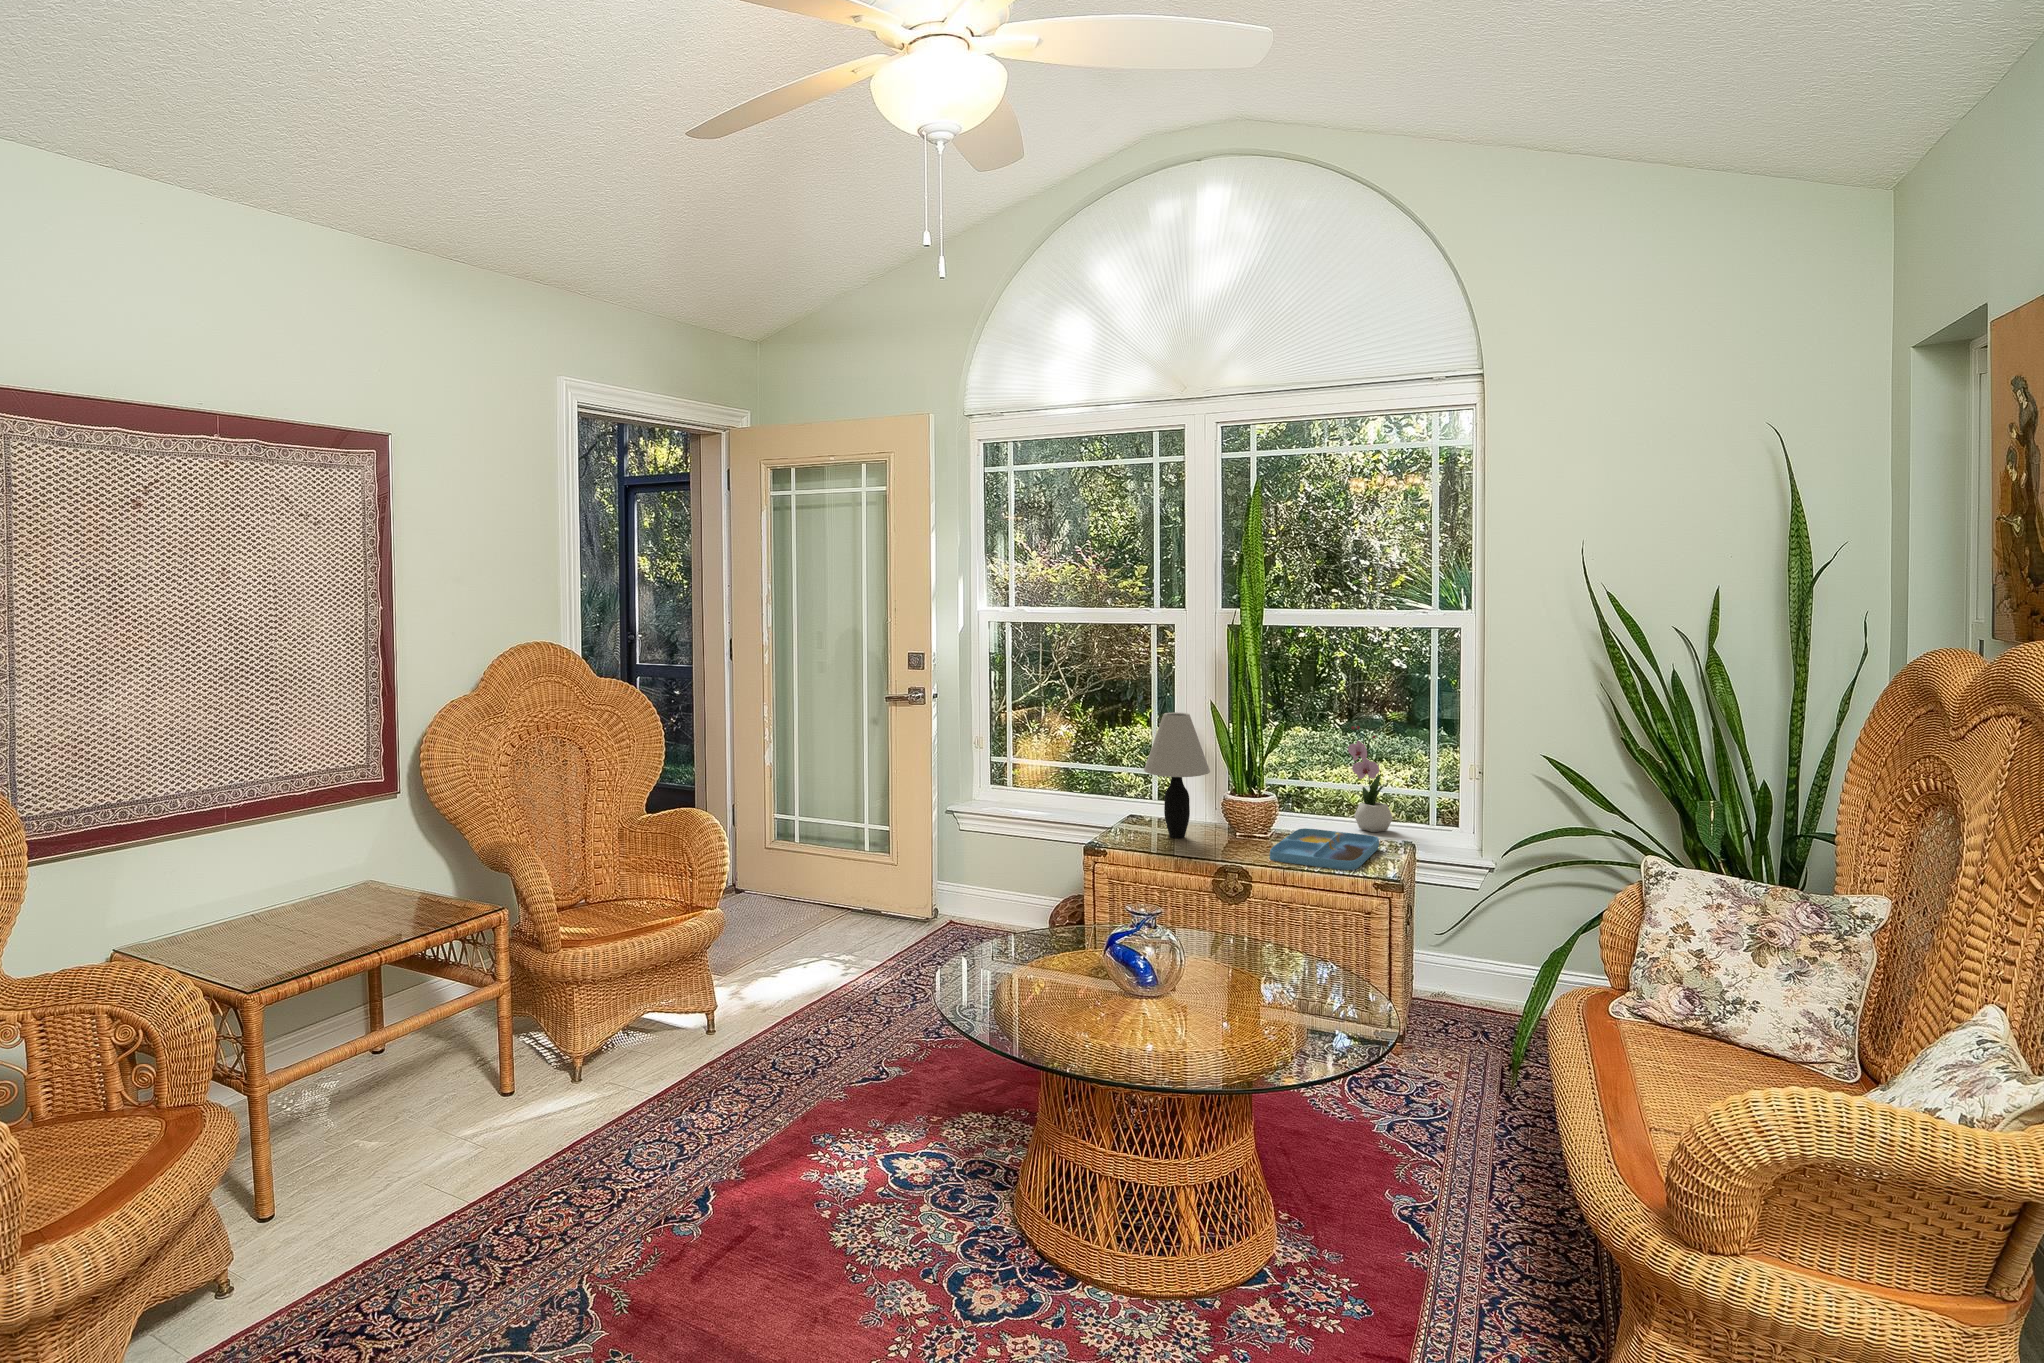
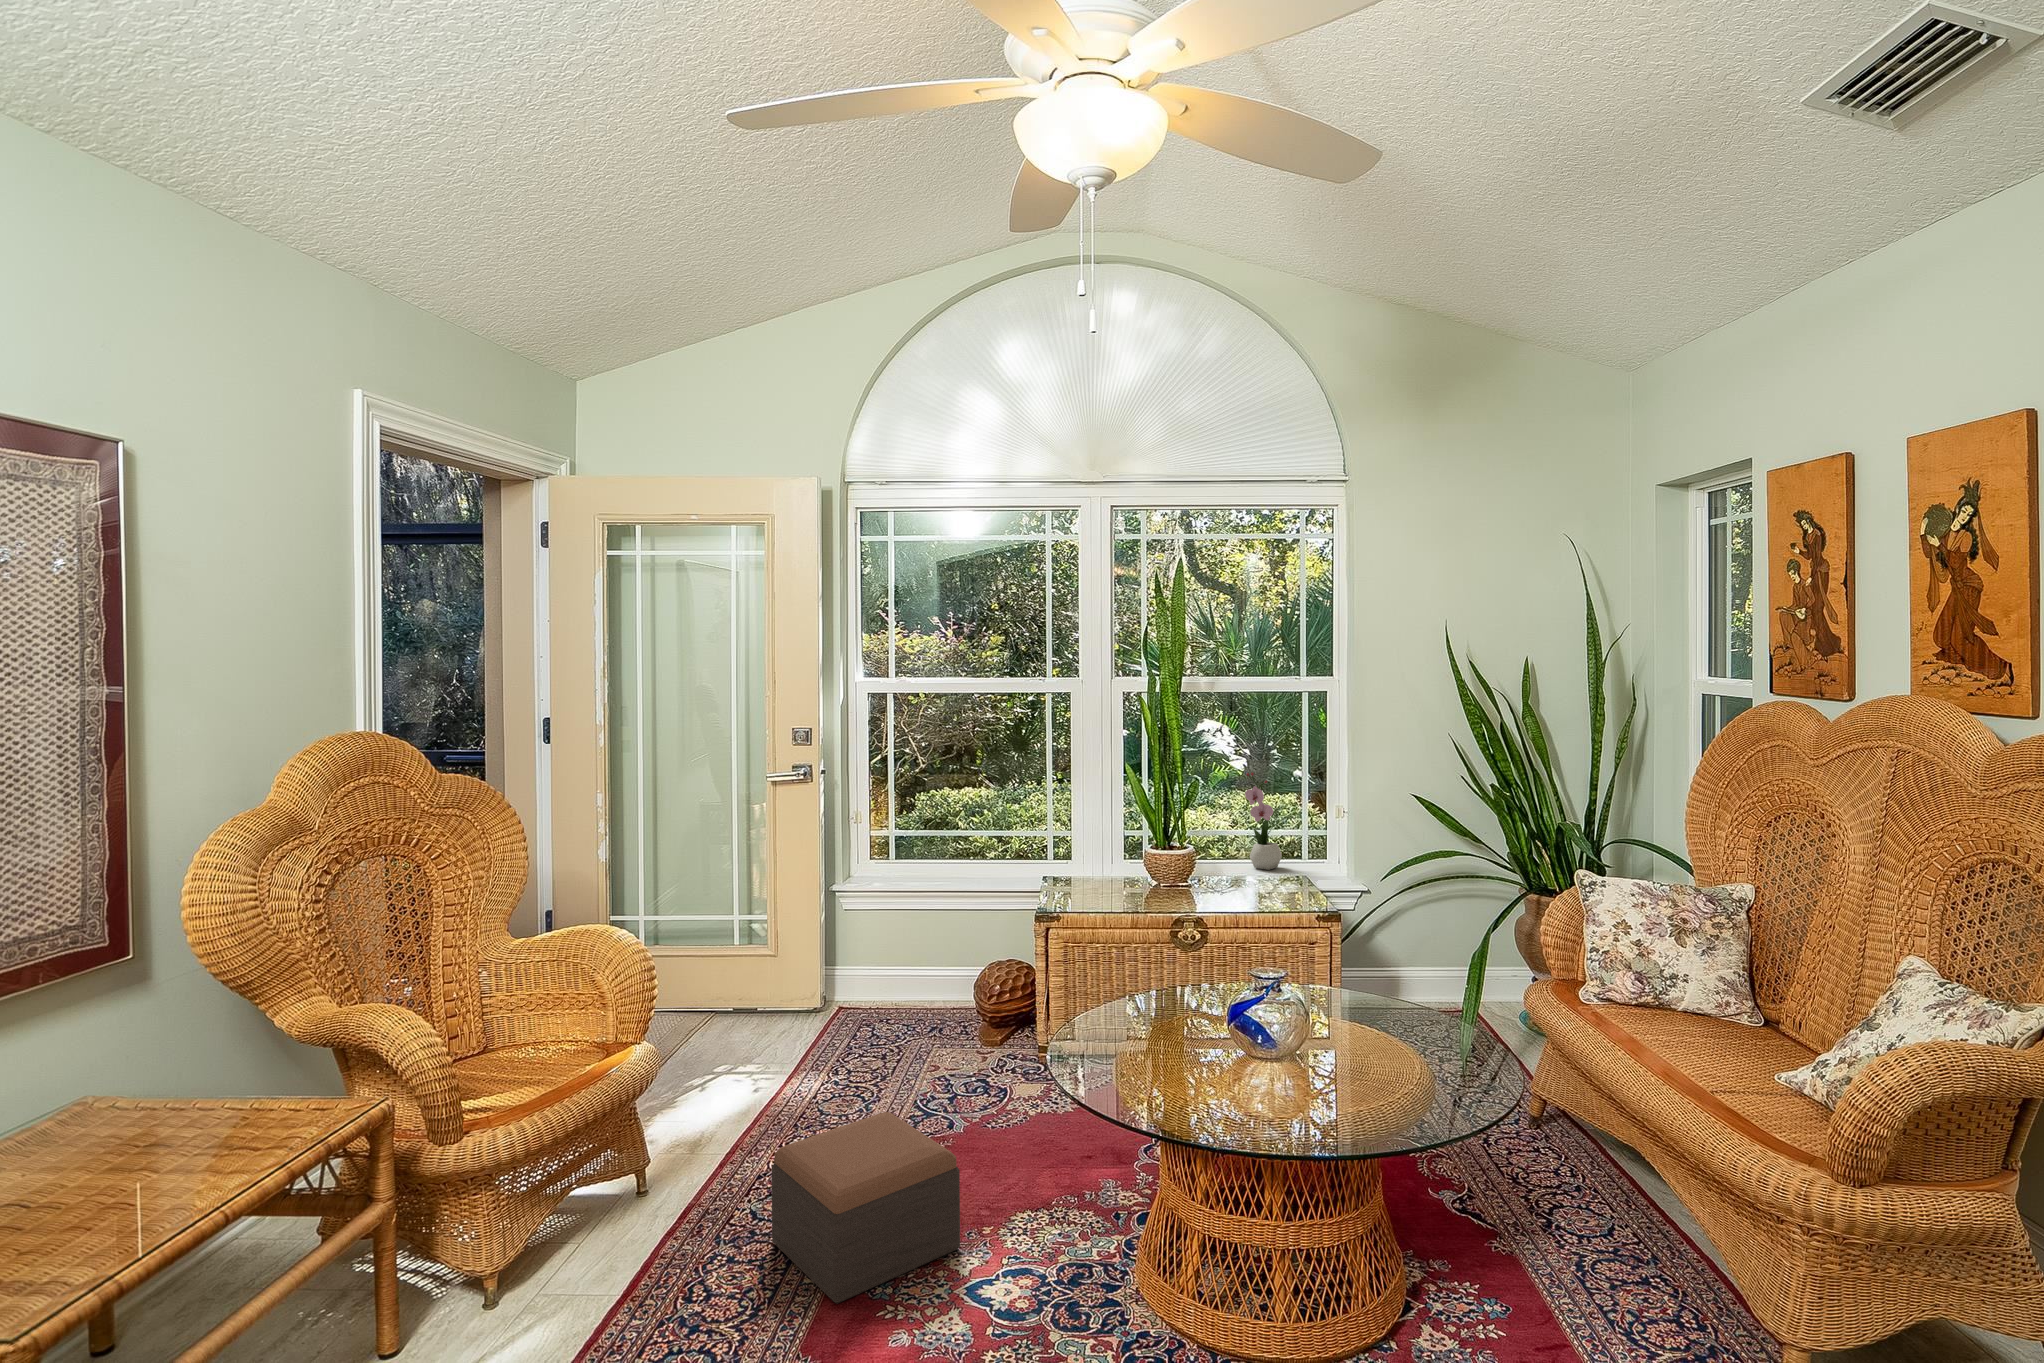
table lamp: present [1144,712,1210,838] -> none [1082,768,1146,893]
tray: present [1270,828,1379,870] -> none [1219,872,1300,907]
footstool: none [771,999,908,1141] -> present [772,1112,960,1304]

